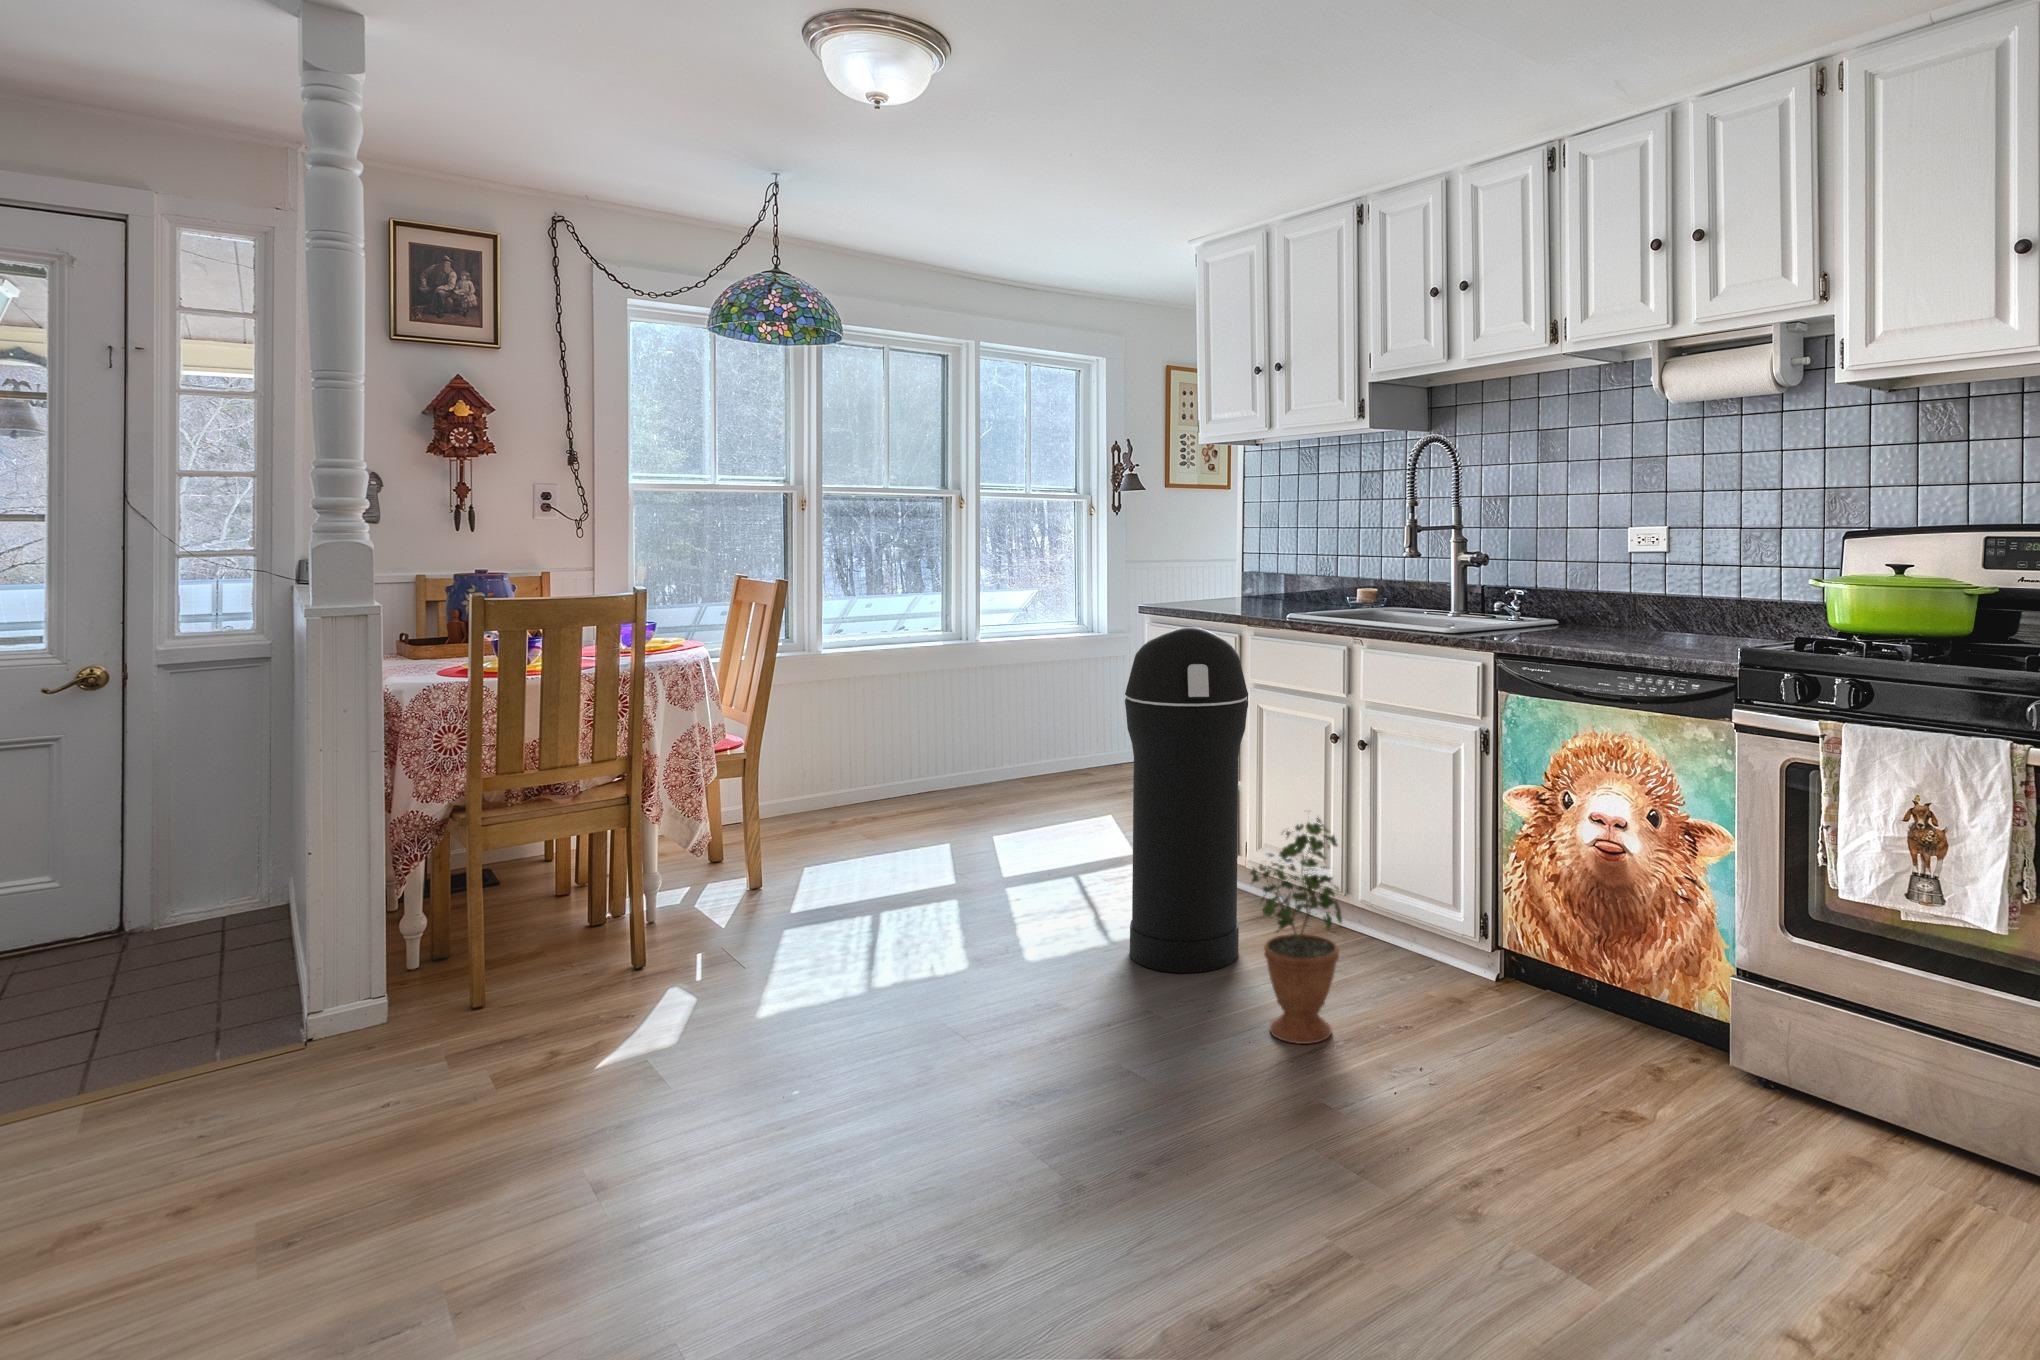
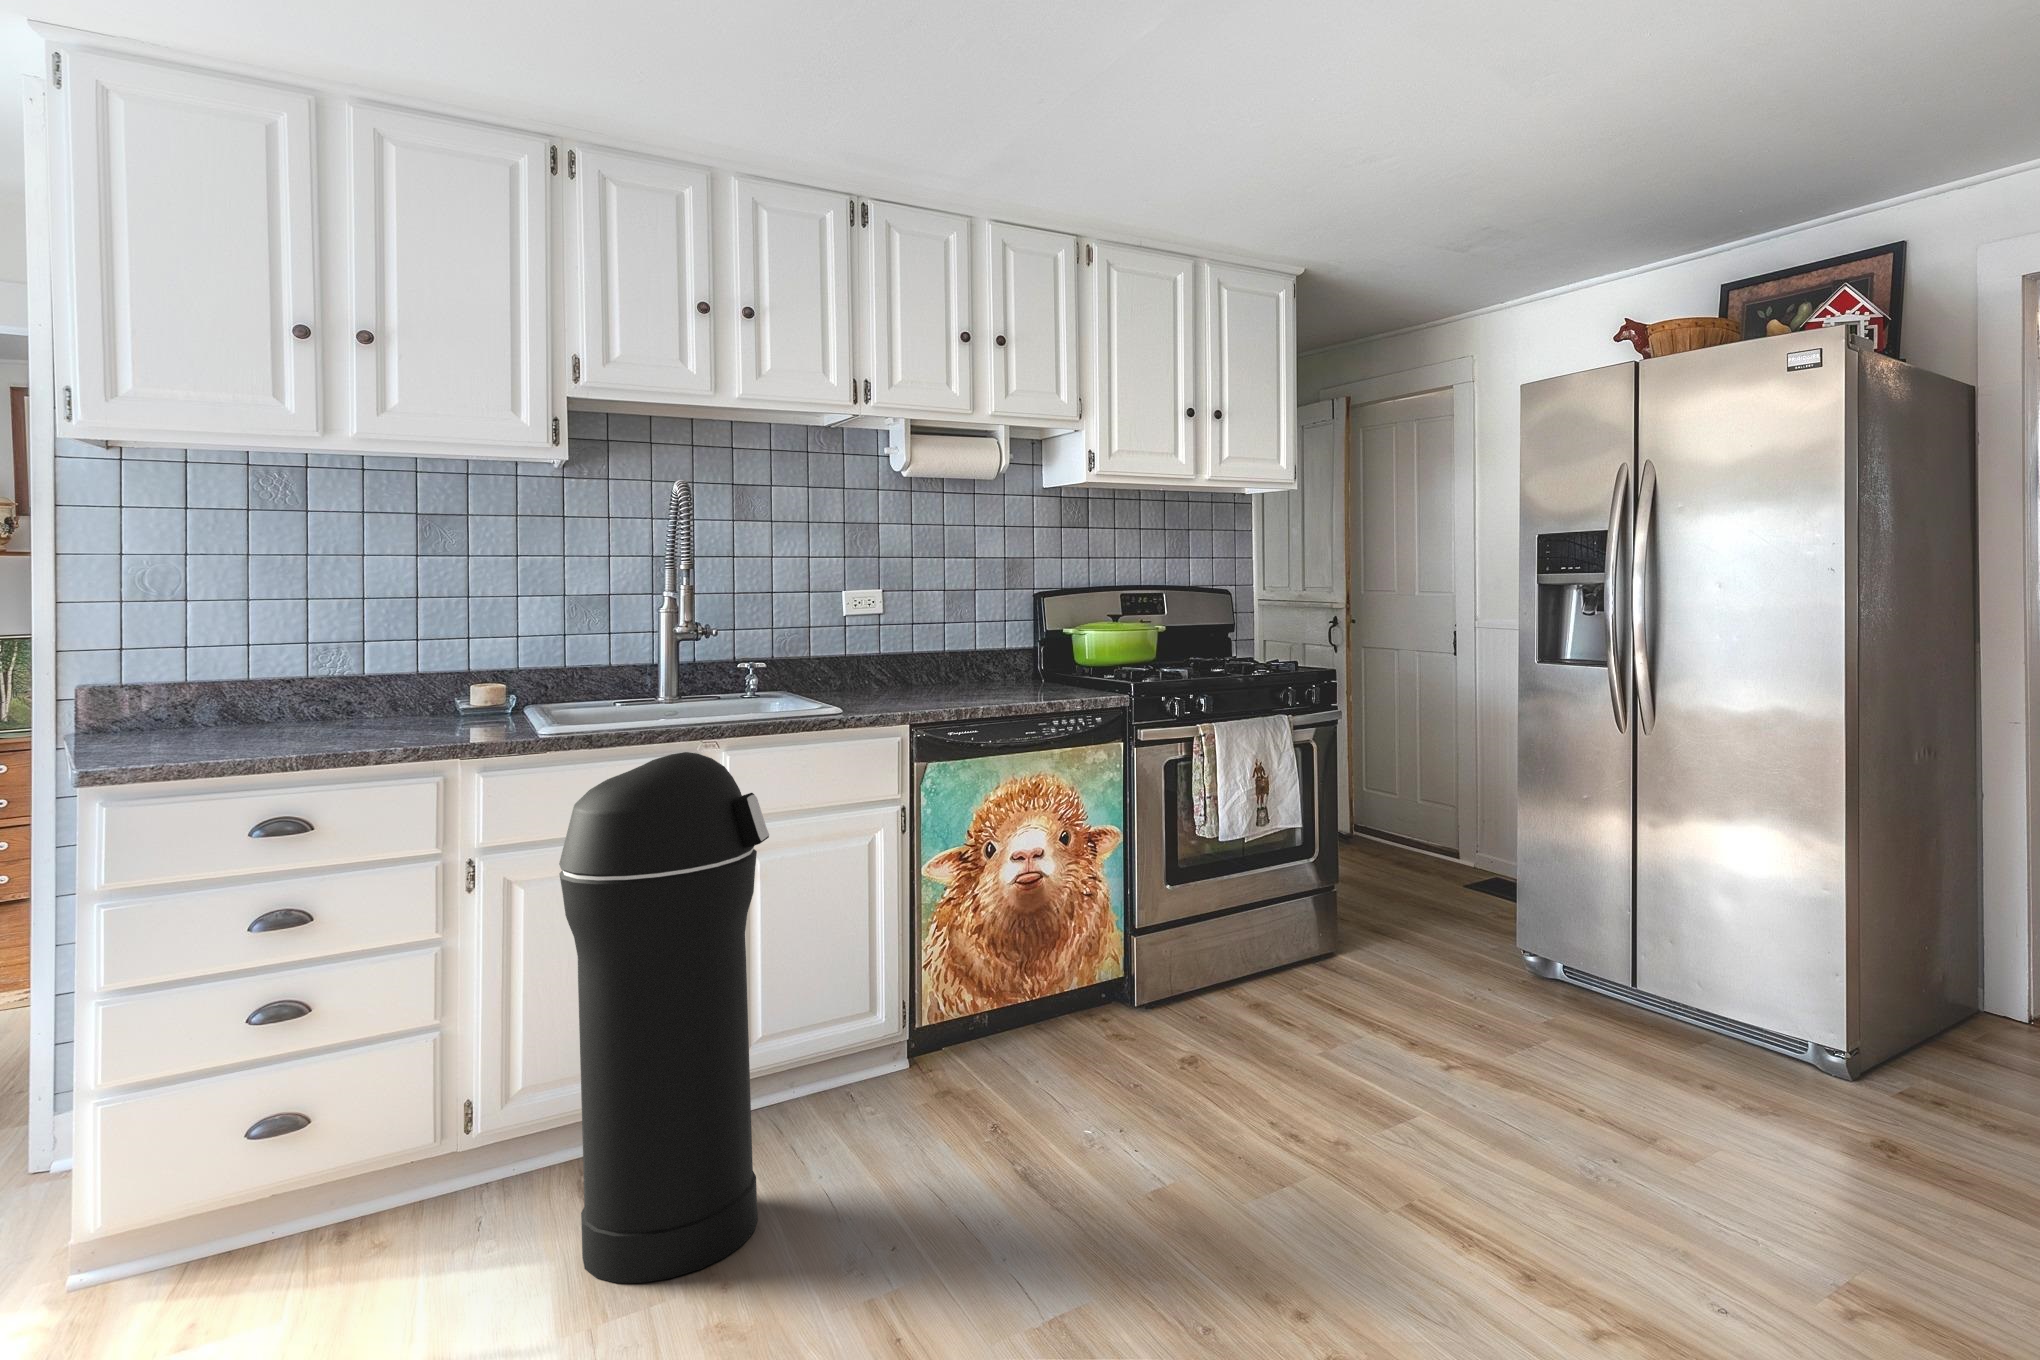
potted plant: present [1250,818,1342,1044] -> none [914,922,1015,1187]

